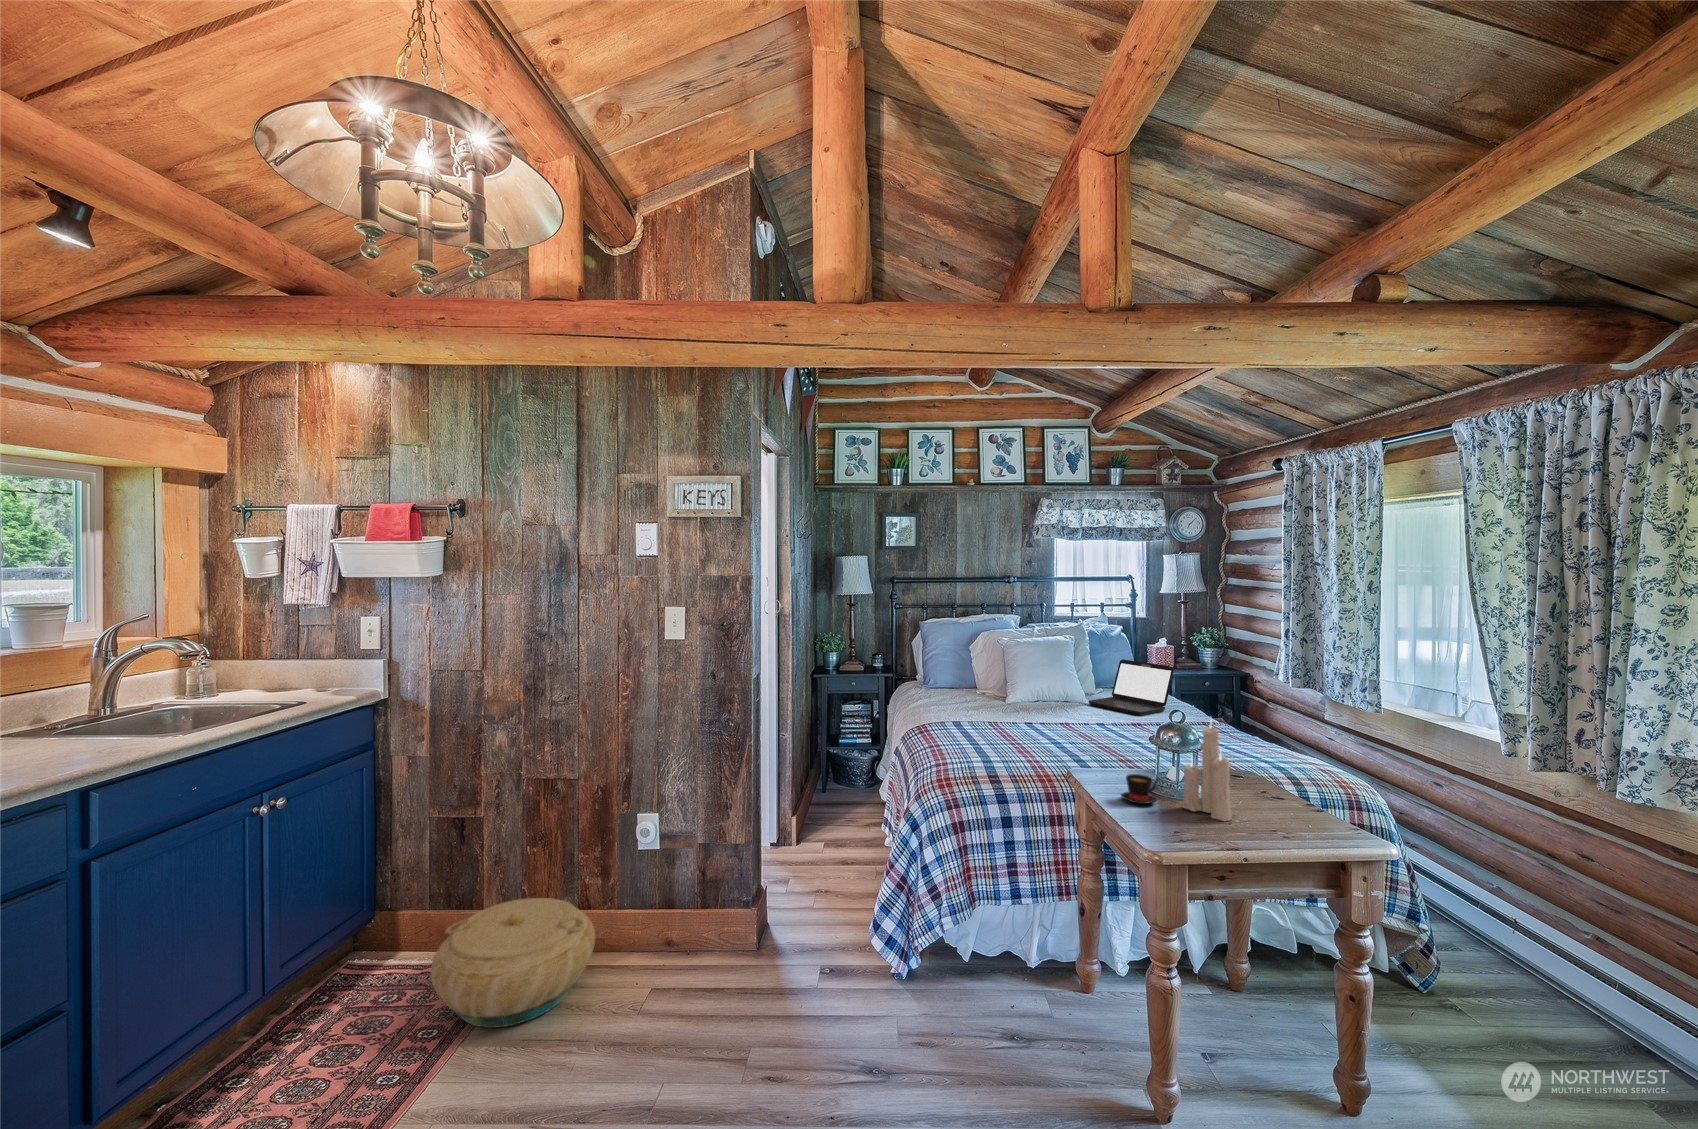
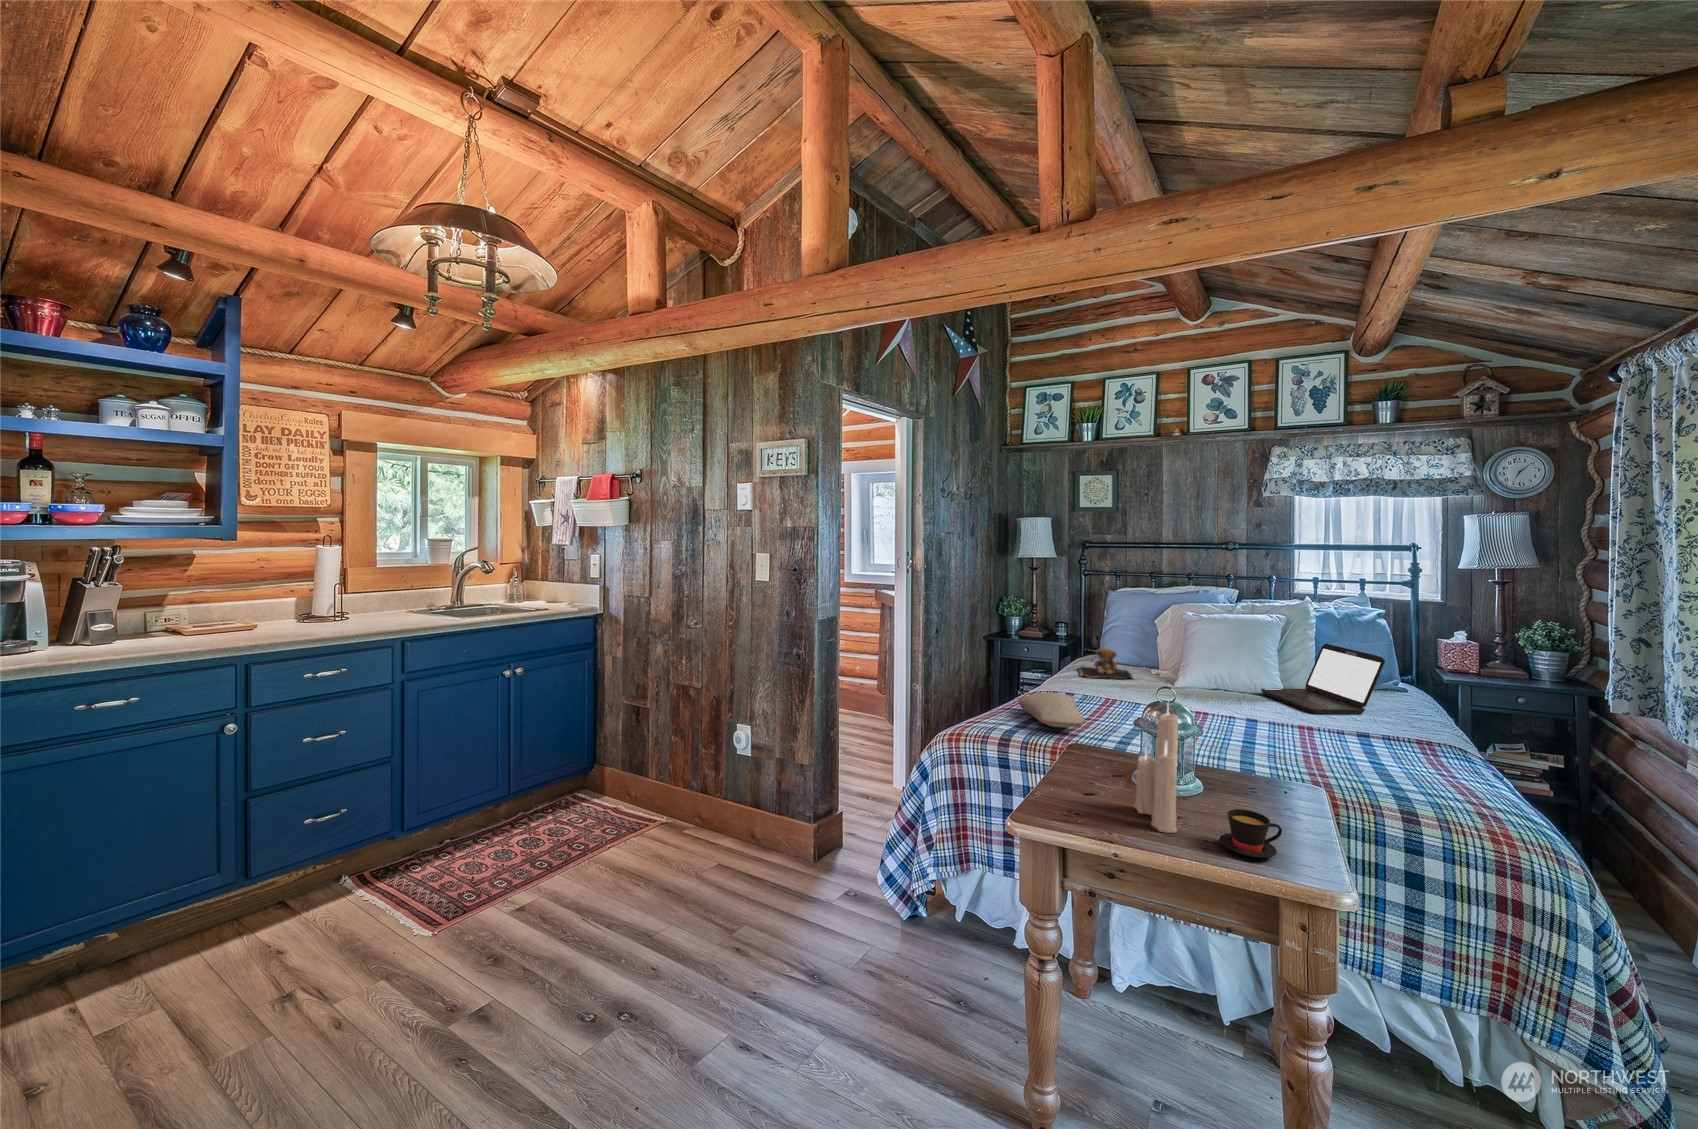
teddy bear: none [937,680,992,709] -> present [1079,648,1132,679]
pillow: none [960,726,1042,756] -> present [1018,693,1083,727]
teacup: present [1121,774,1157,804] -> present [1219,809,1282,858]
basket: present [431,898,595,1028] -> none [579,768,694,852]

